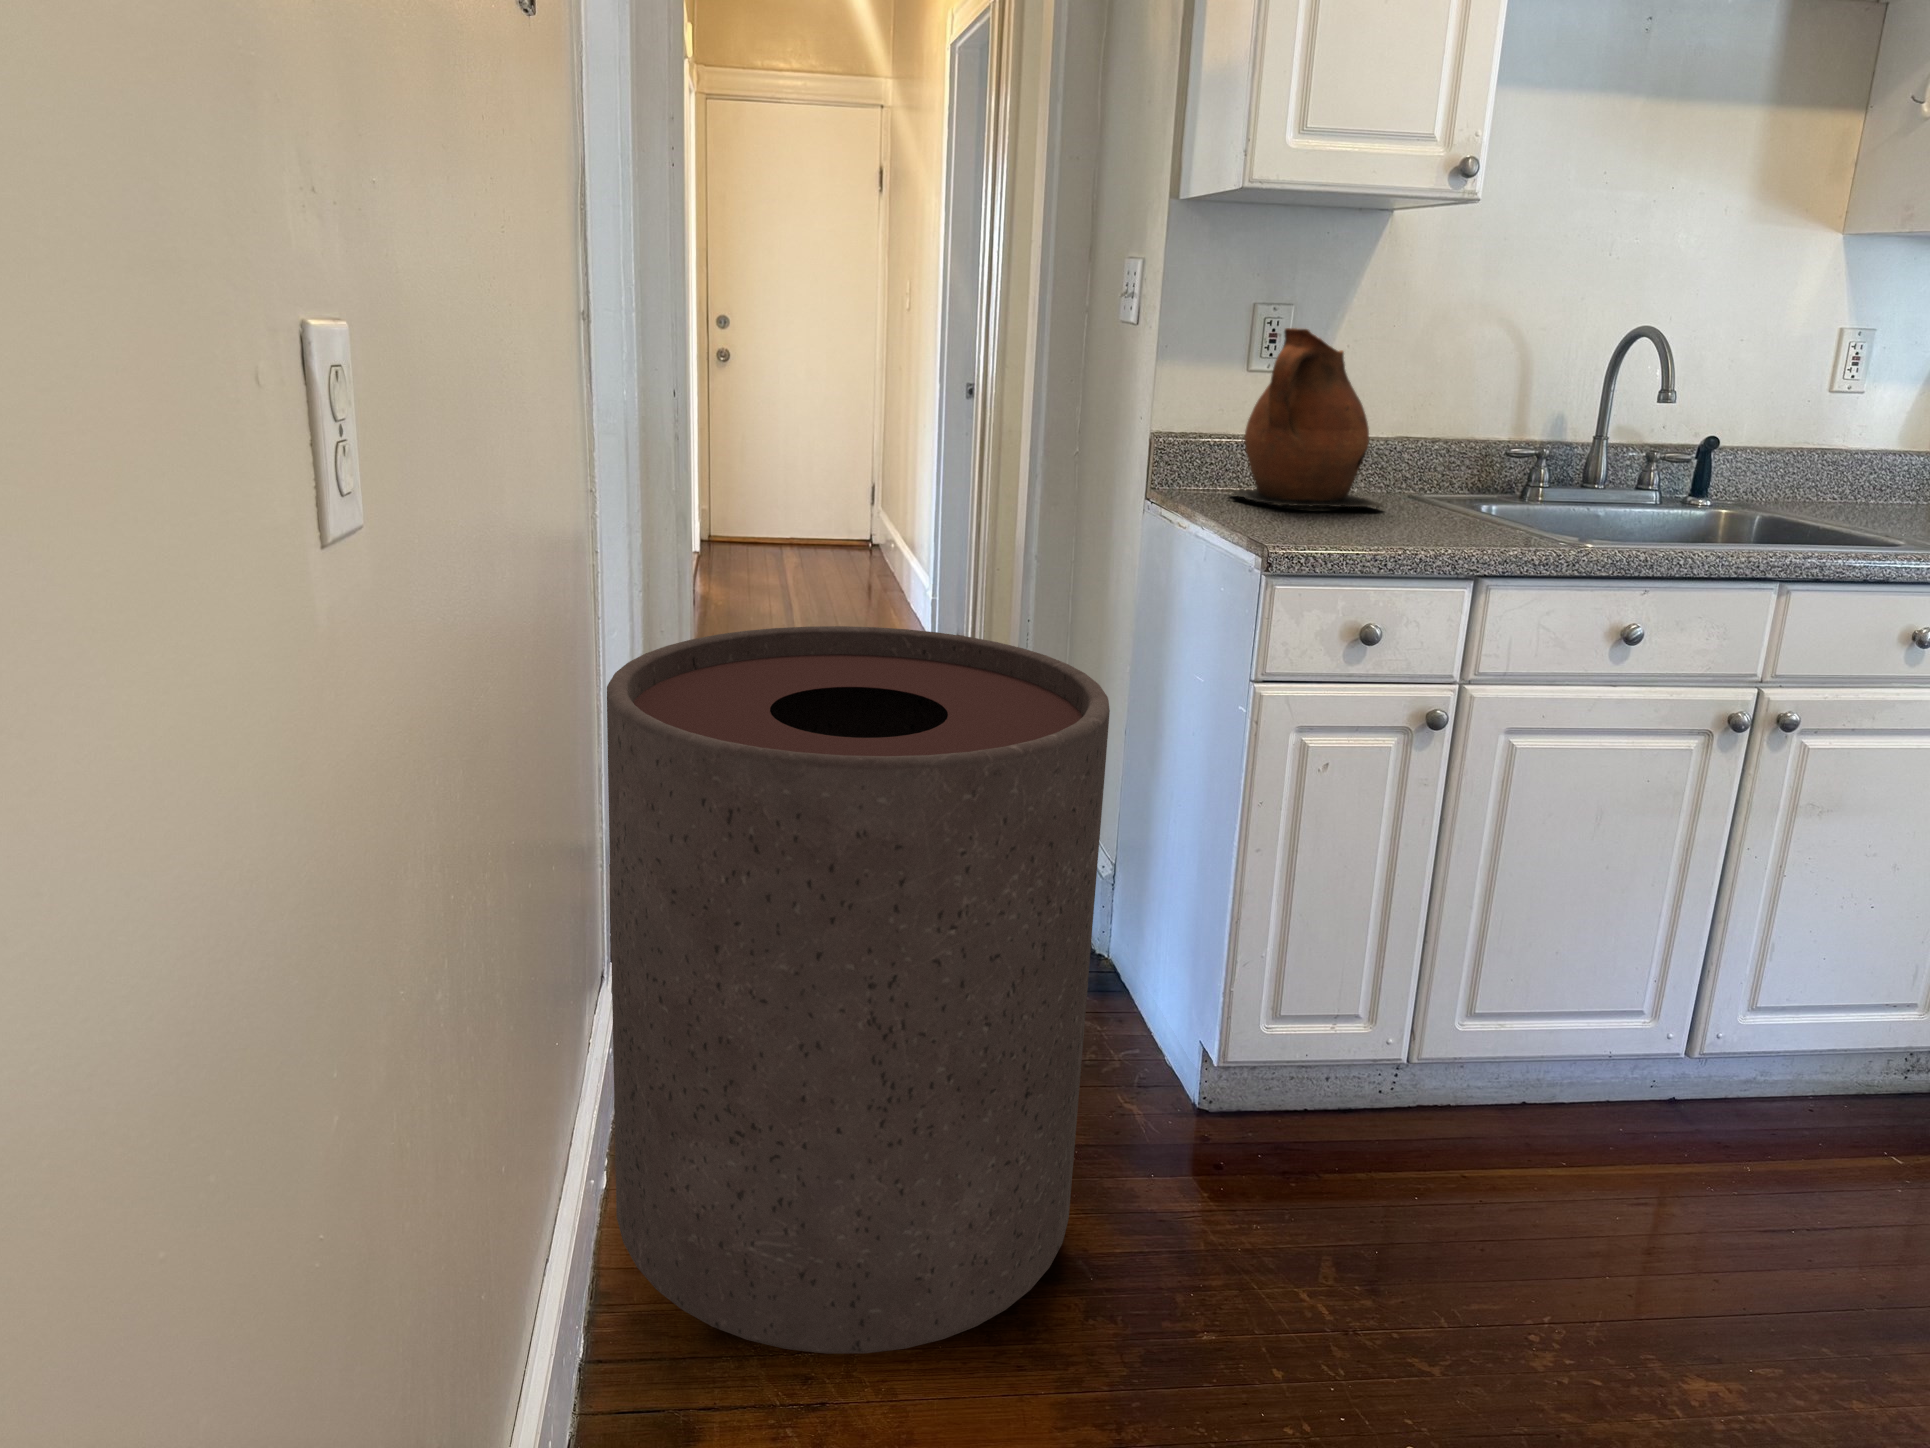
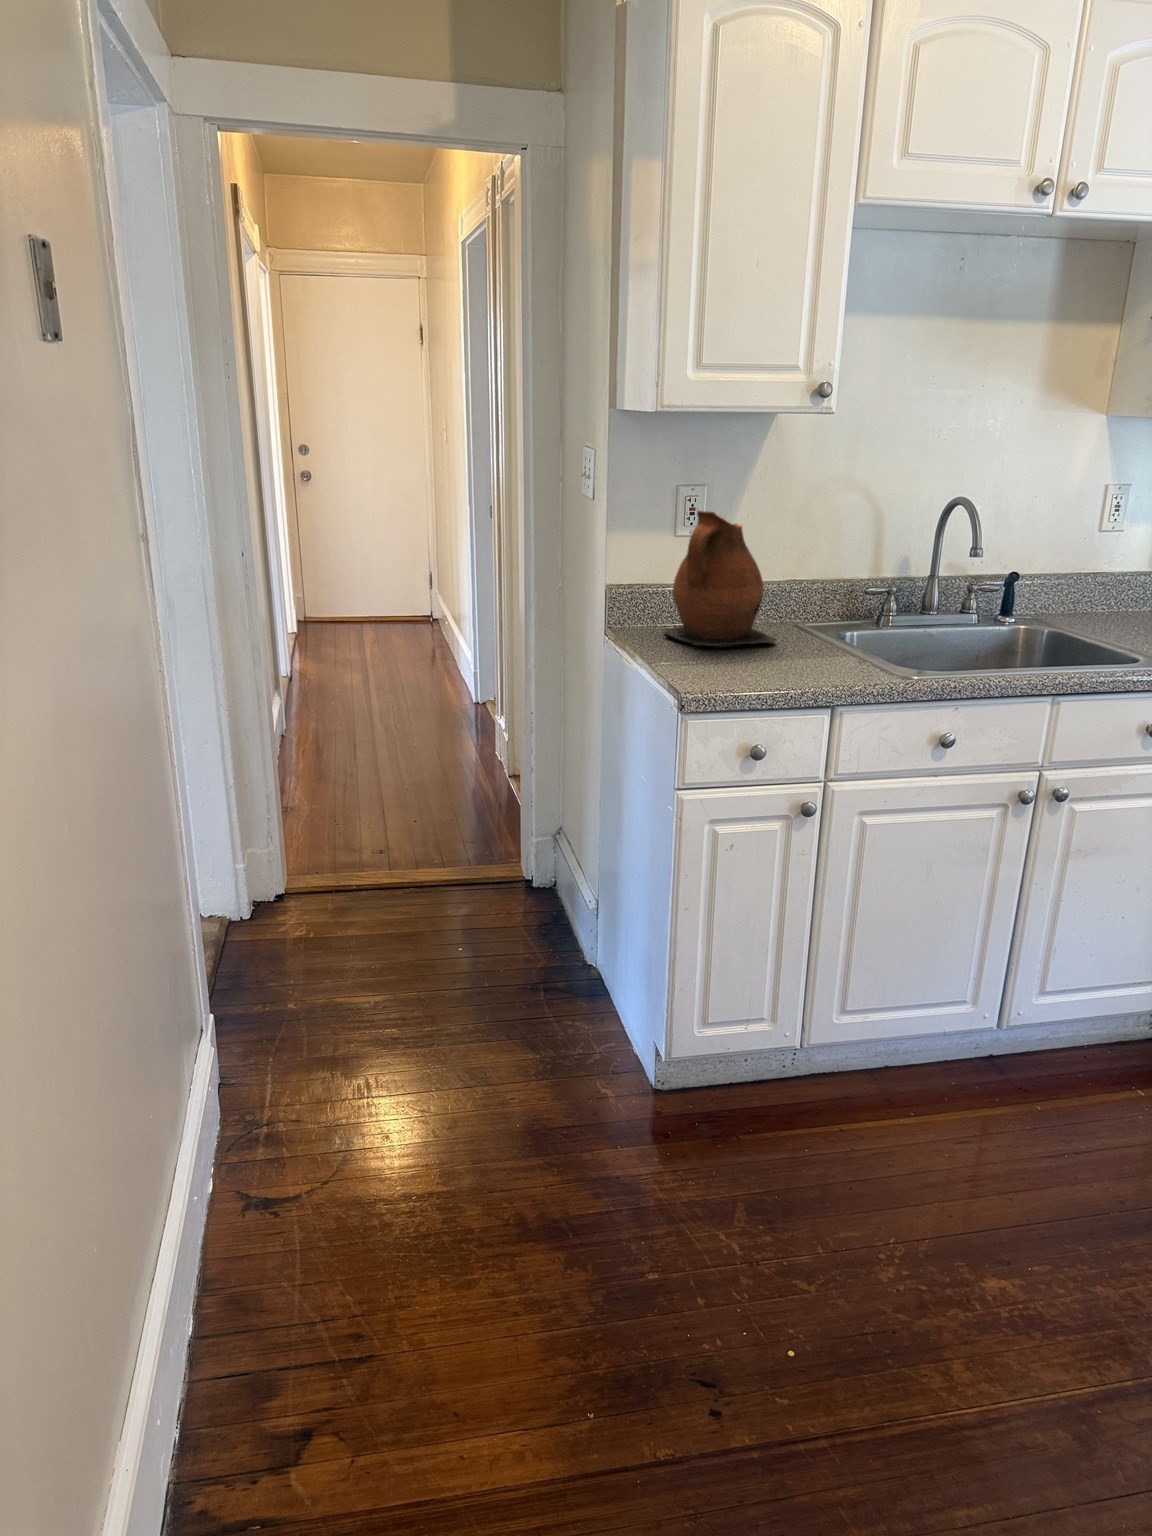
trash can: present [607,626,1110,1354] -> none [167,766,557,1325]

